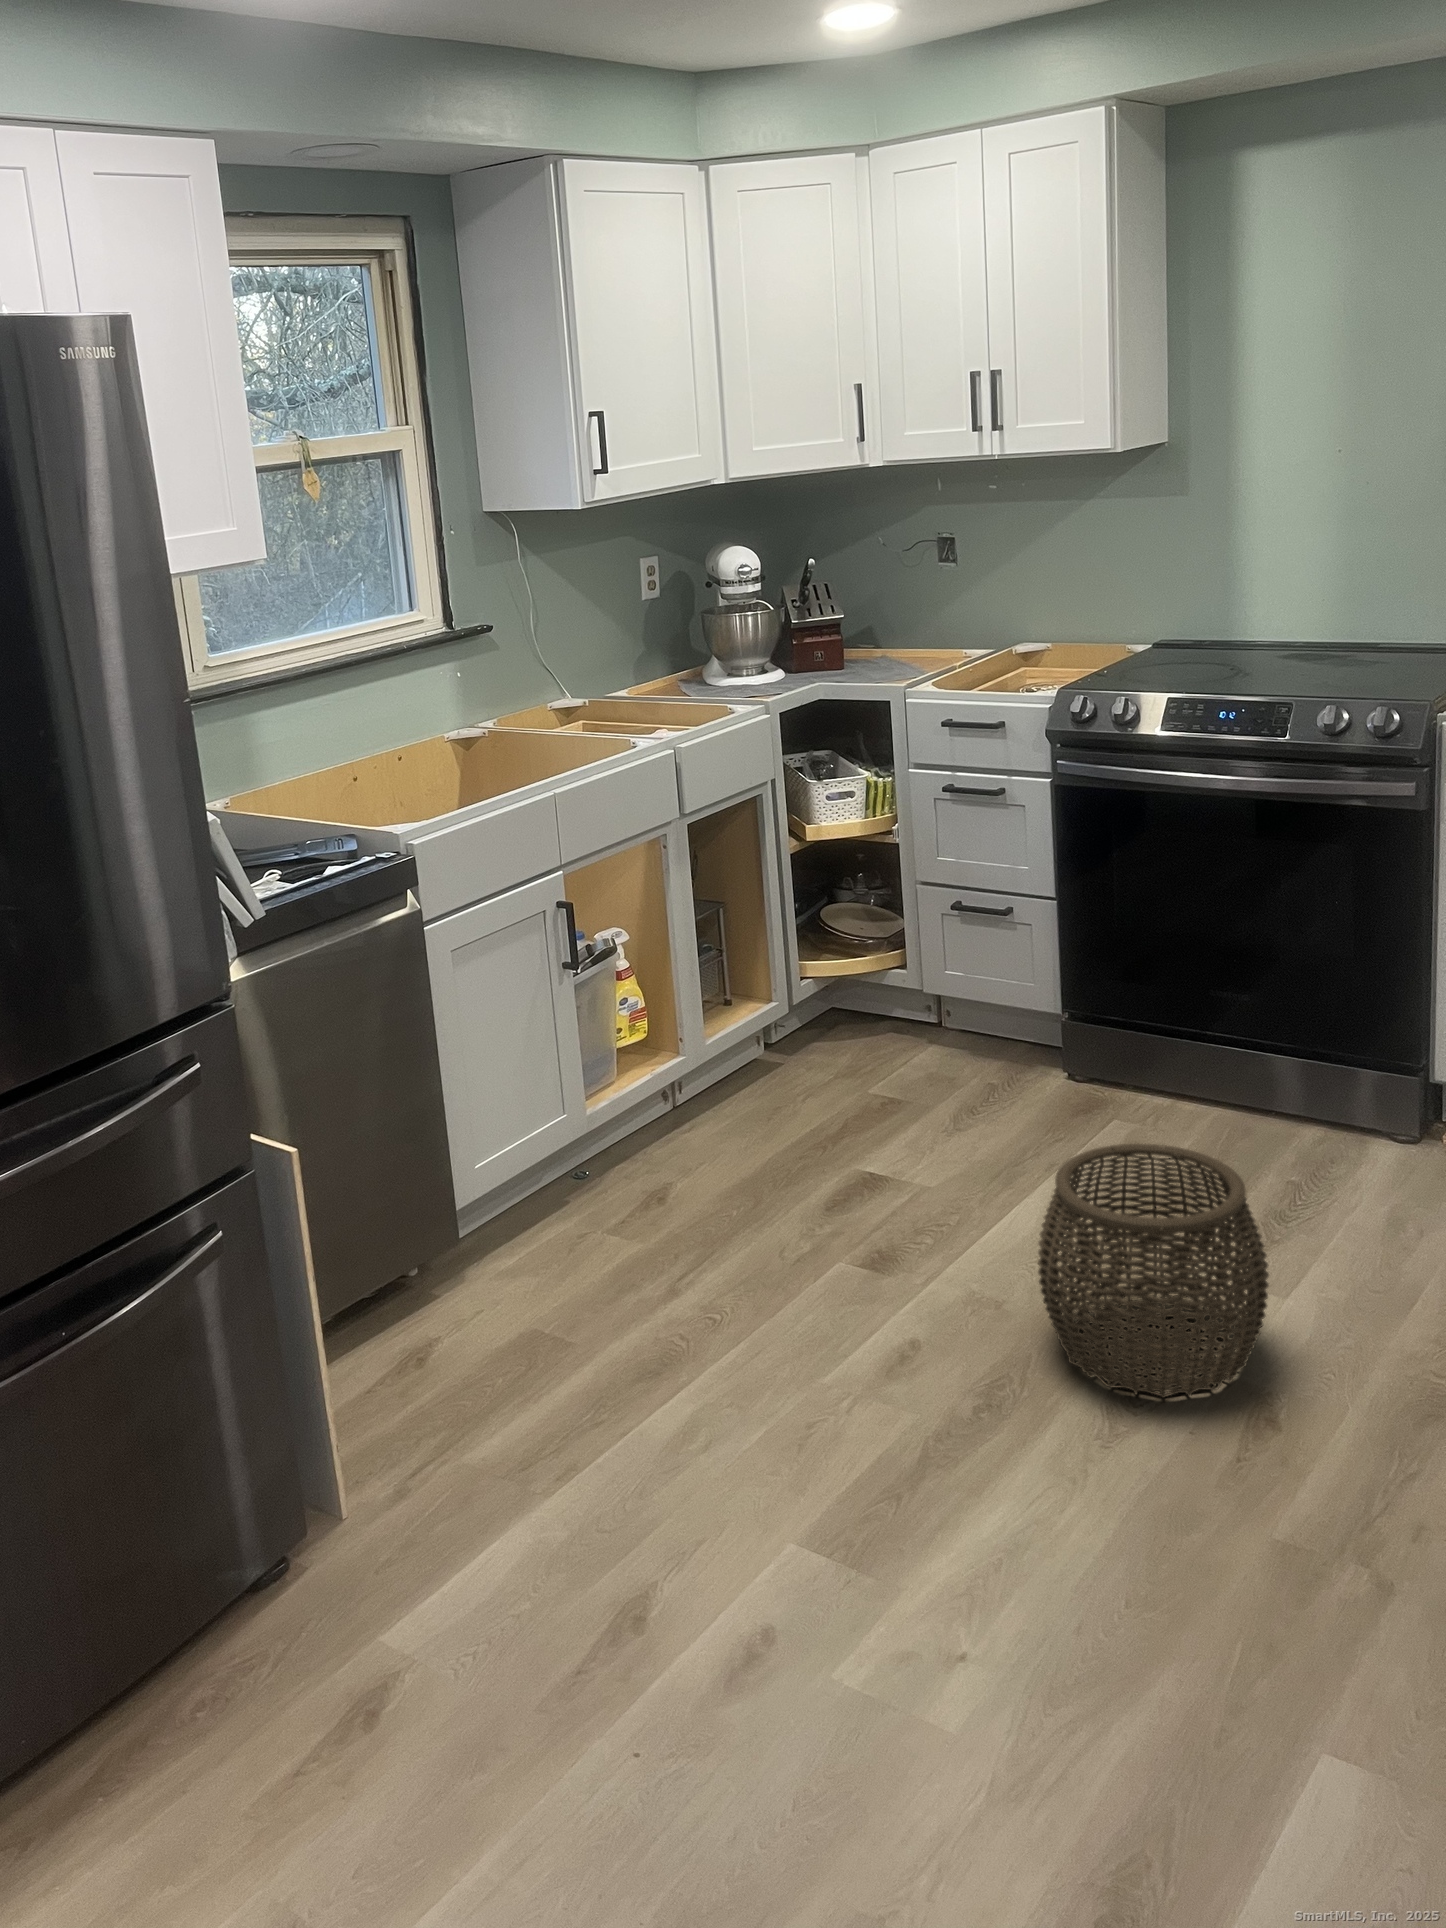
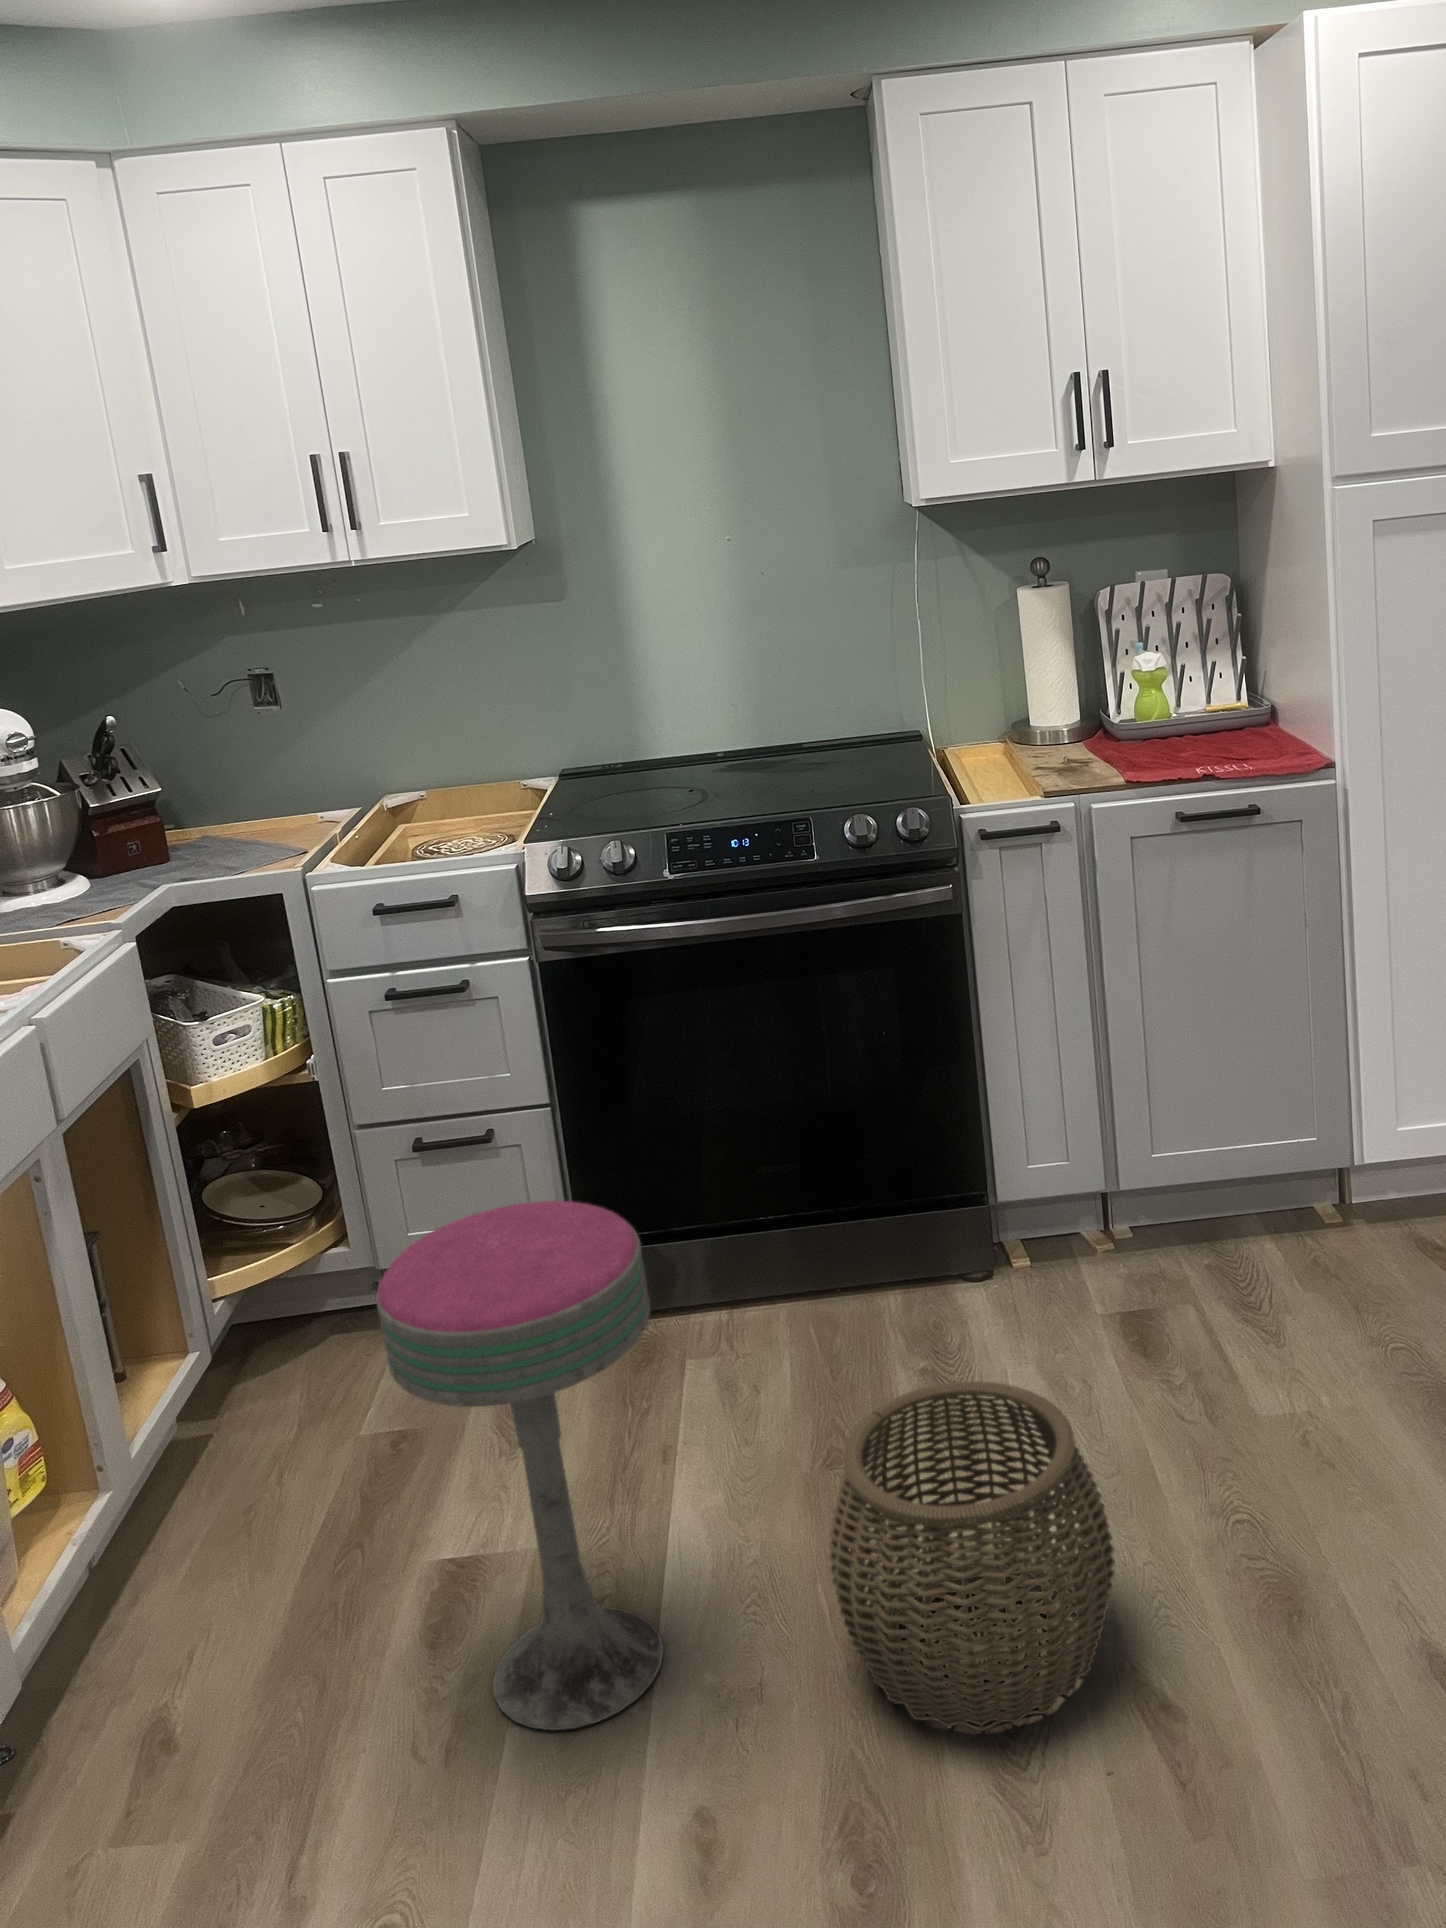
bar stool: none [781,926,967,1284] -> present [376,1201,664,1730]

